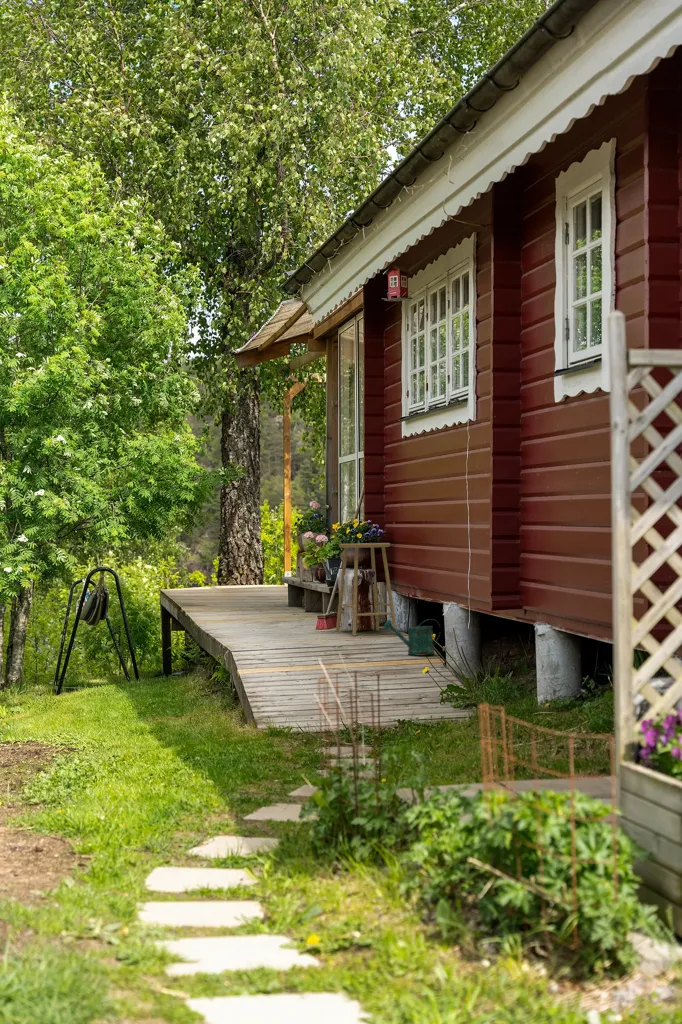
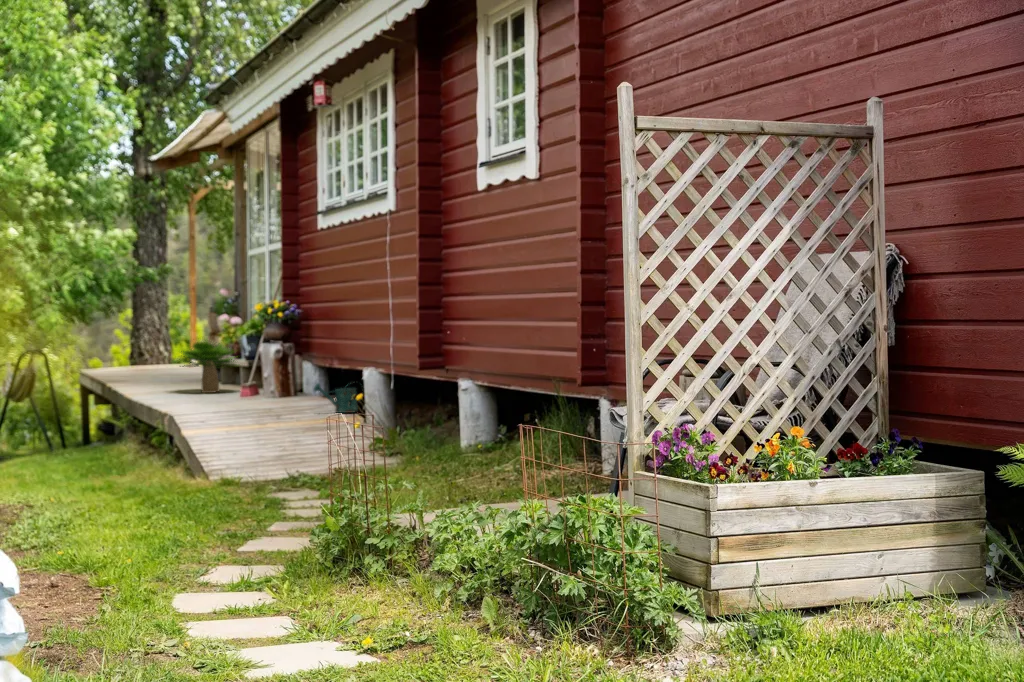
stool: present [336,543,397,636] -> none [260,320,316,400]
potted plant: none [247,561,324,625] -> present [179,340,237,393]

